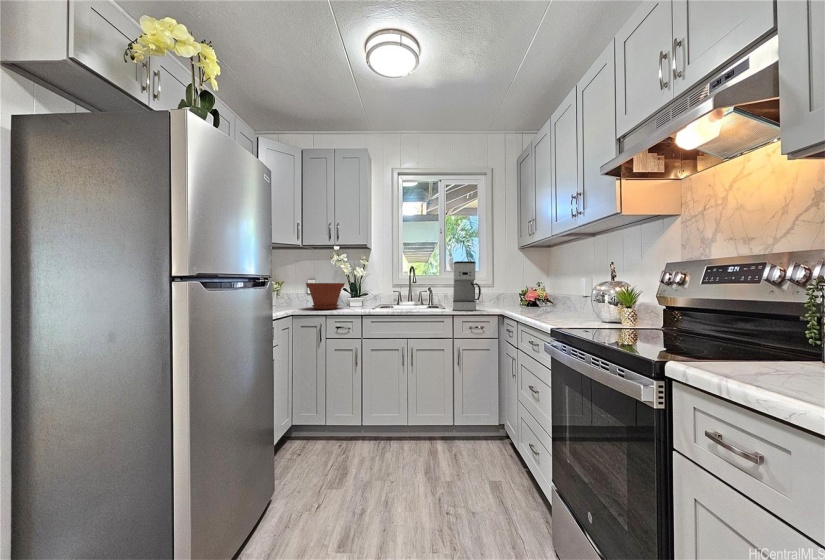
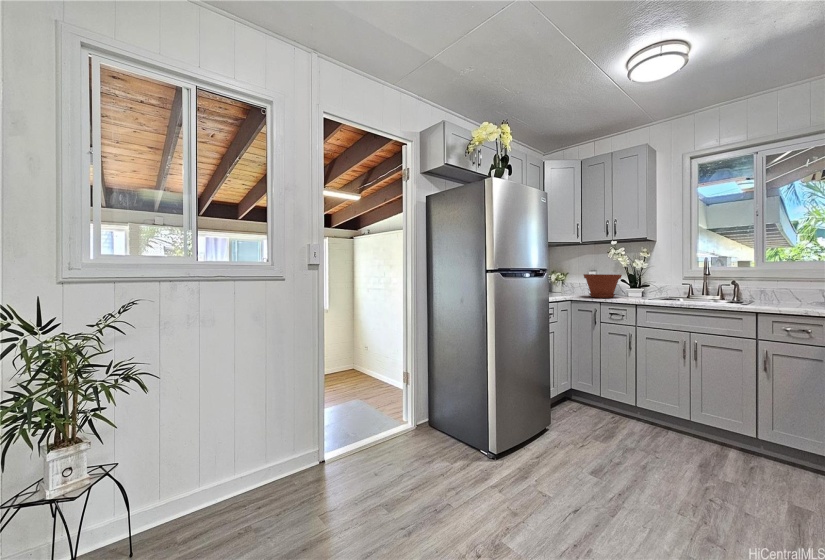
coffee maker: present [453,261,481,311] -> none [757,250,806,309]

